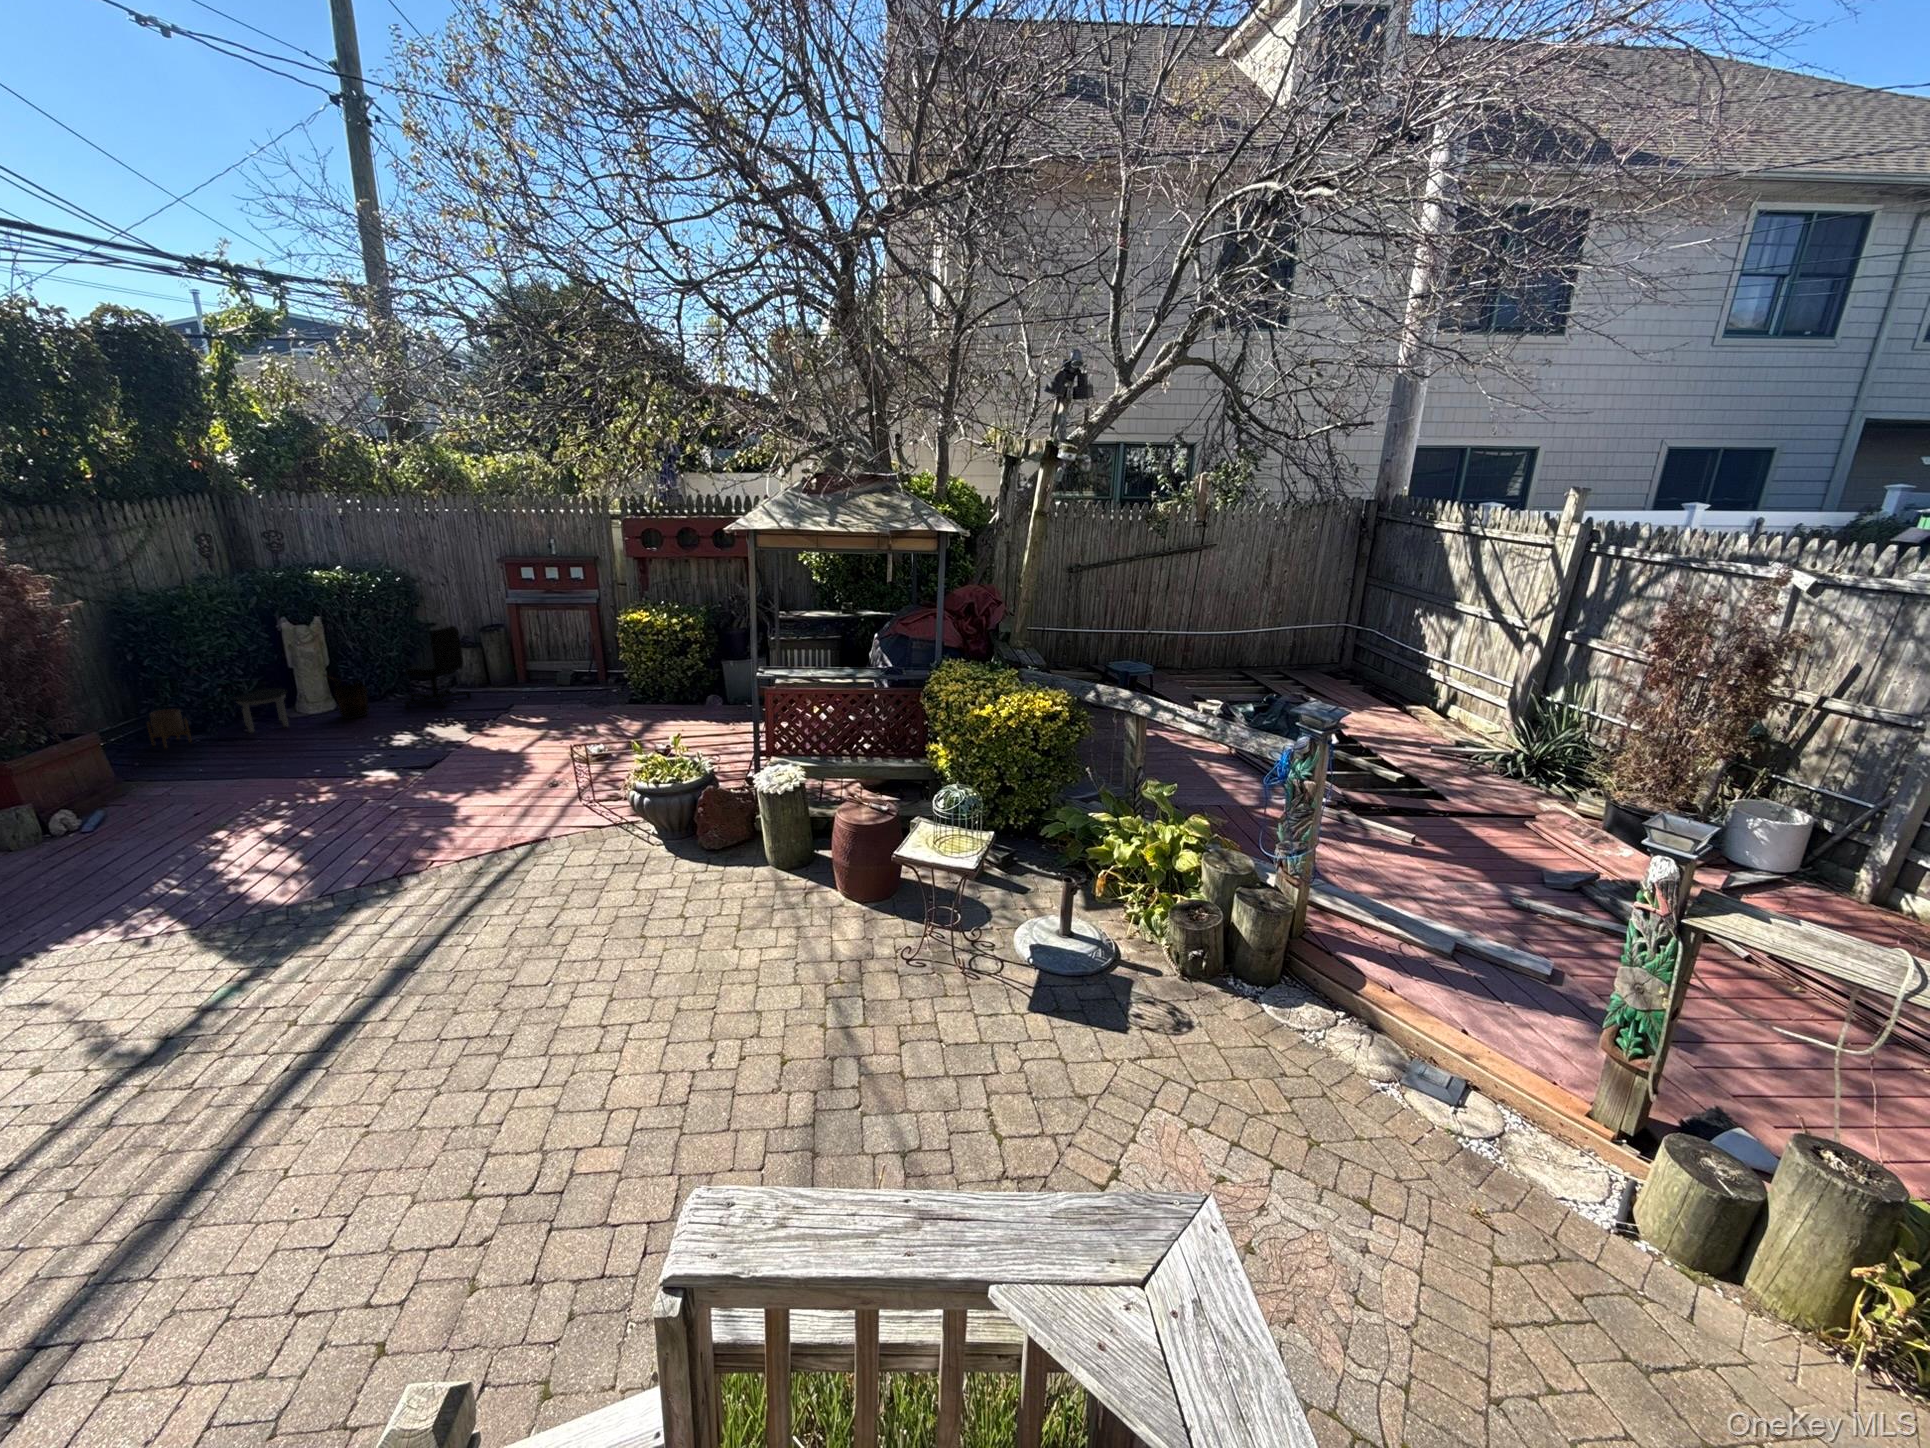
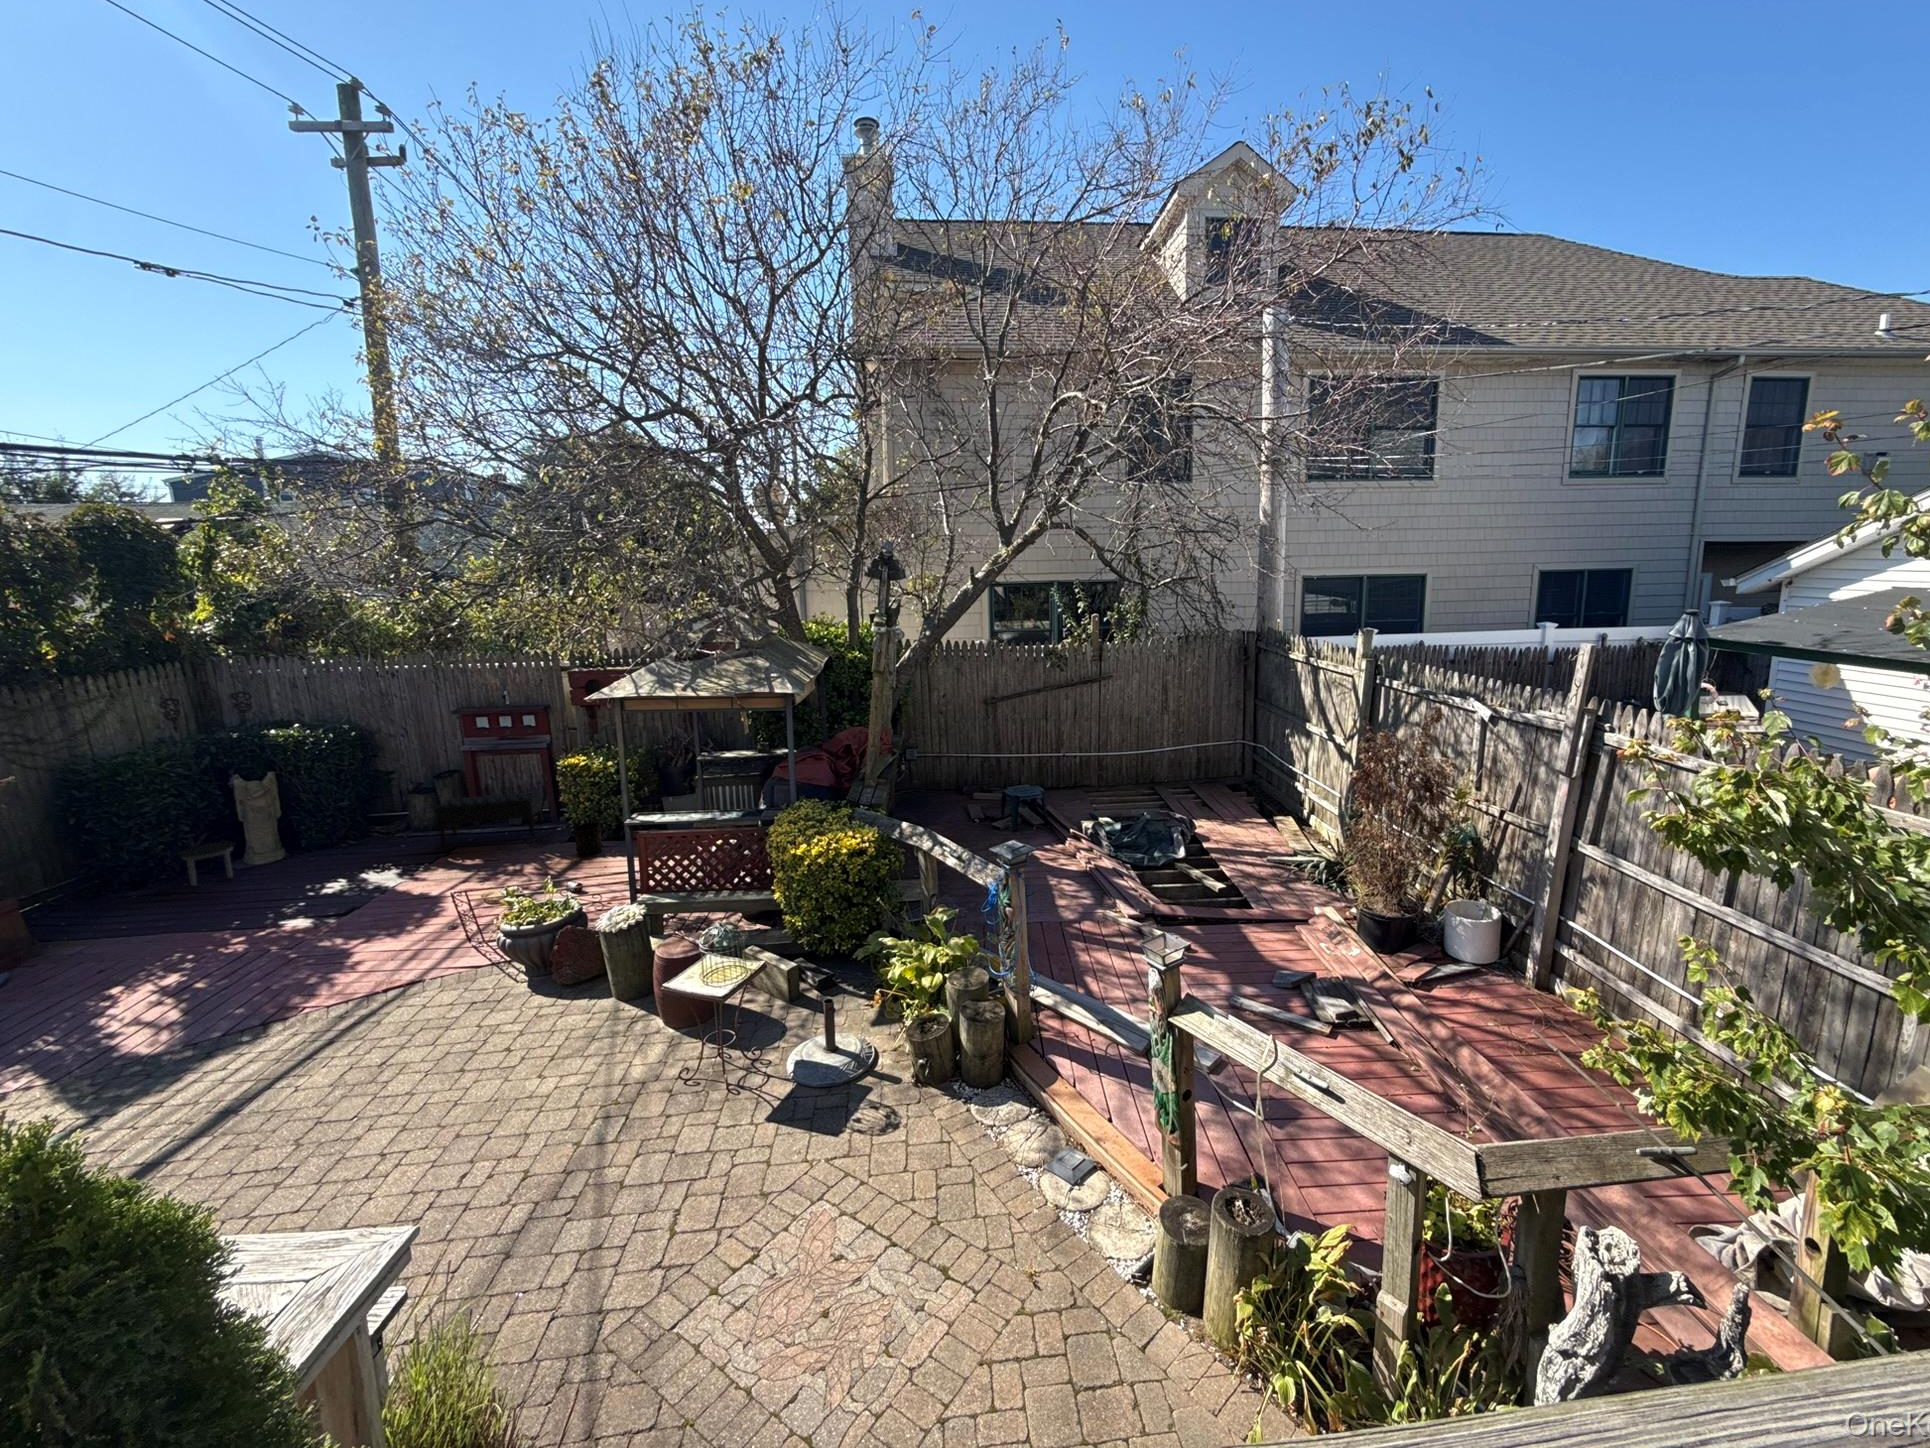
chair: present [405,626,471,707] -> none [355,774,425,854]
bench: none [483,651,589,701] -> present [435,792,543,843]
bucket: present [324,674,369,718] -> present [573,813,603,856]
planter: present [147,709,192,748] -> none [86,867,132,906]

